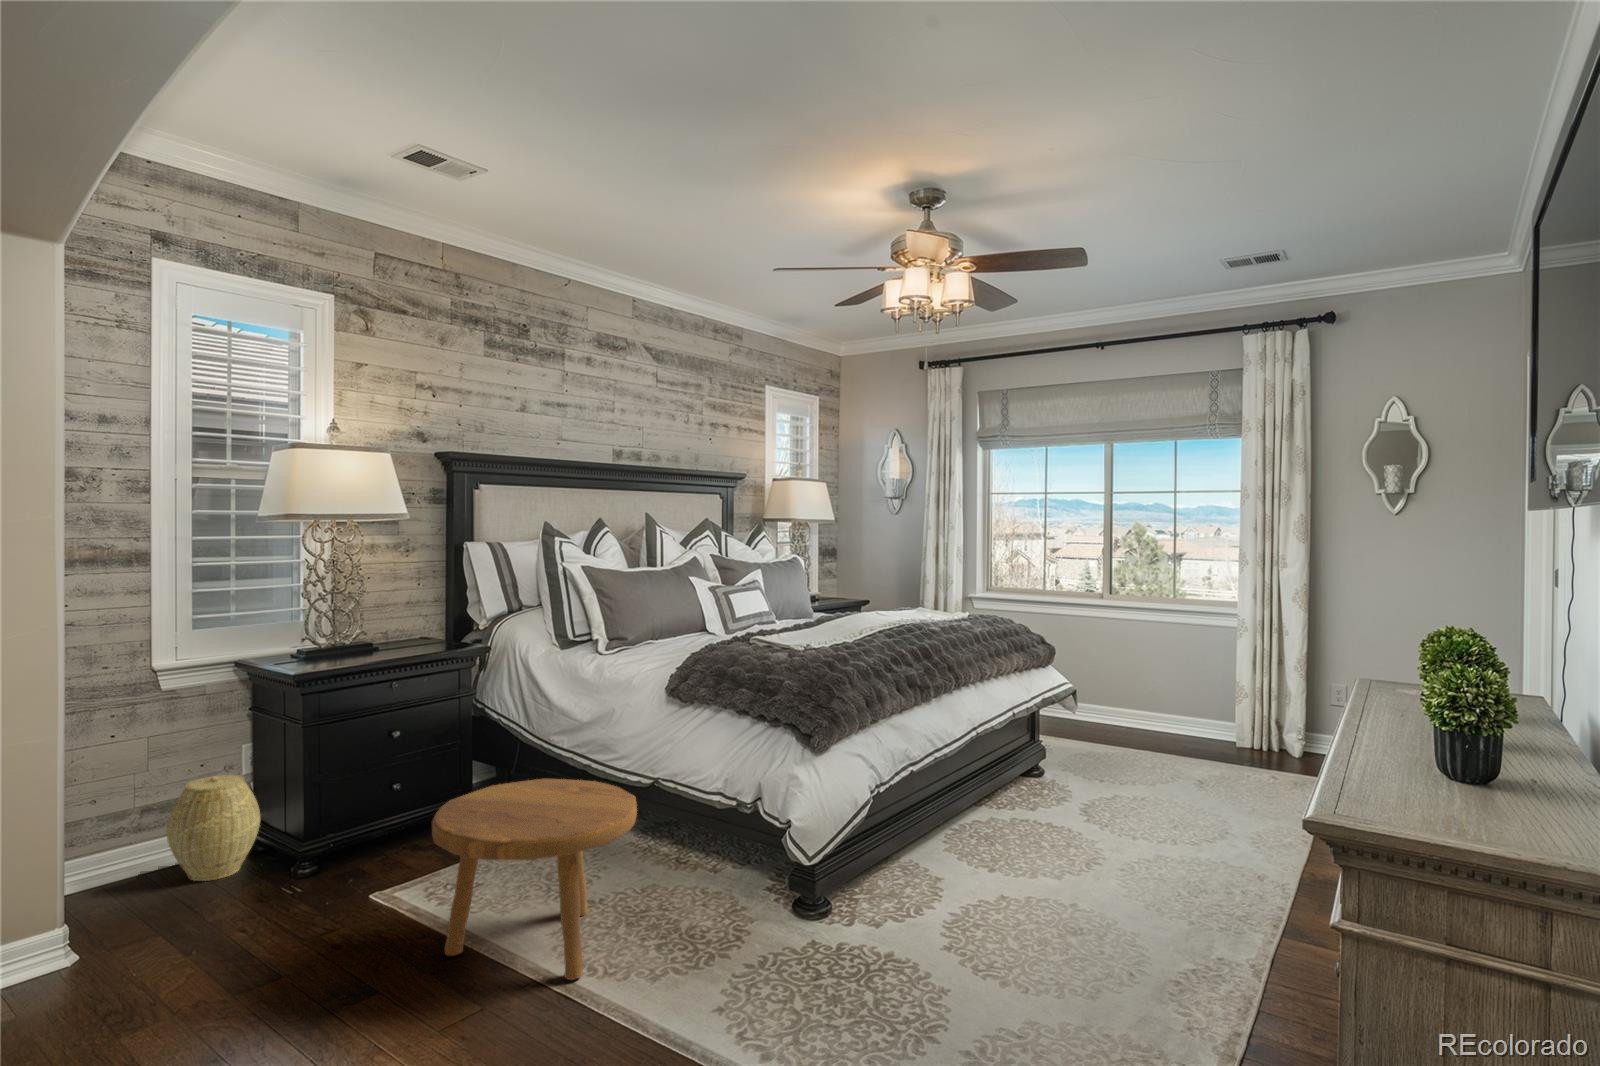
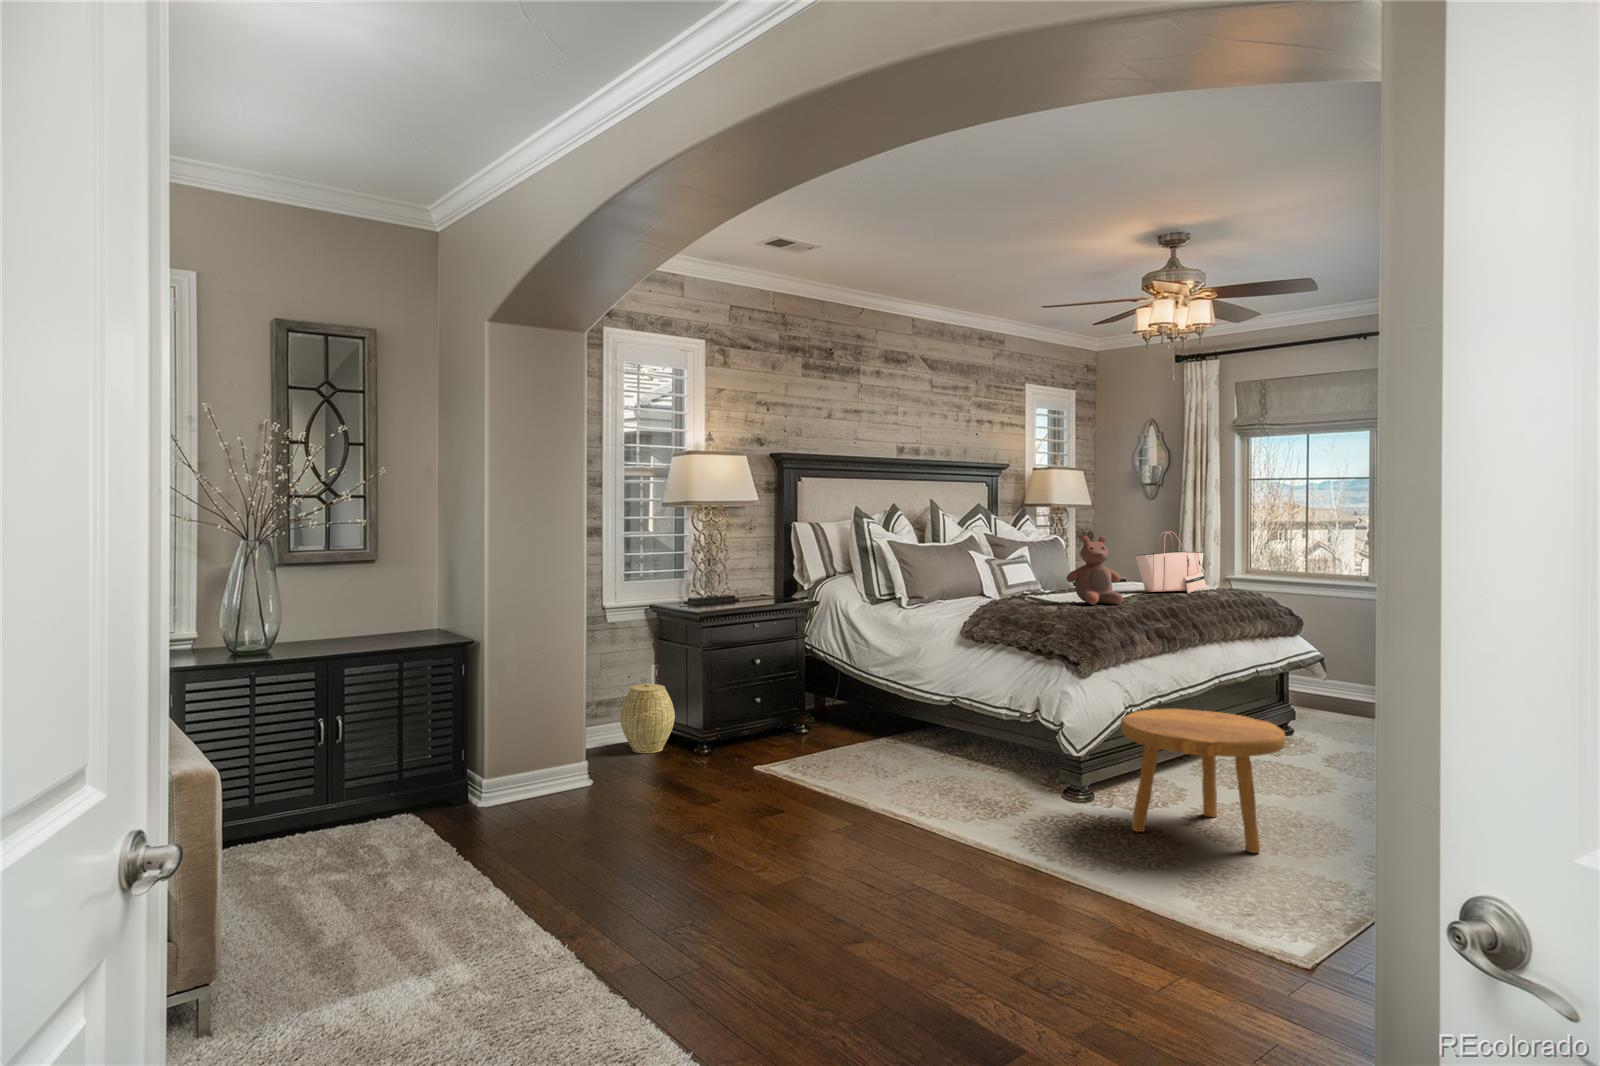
tote bag: none [880,552,957,623] -> present [1135,531,1207,593]
stuffed bear: none [801,560,868,646] -> present [1066,536,1123,605]
footstool: present [432,779,637,980] -> present [1121,709,1286,853]

